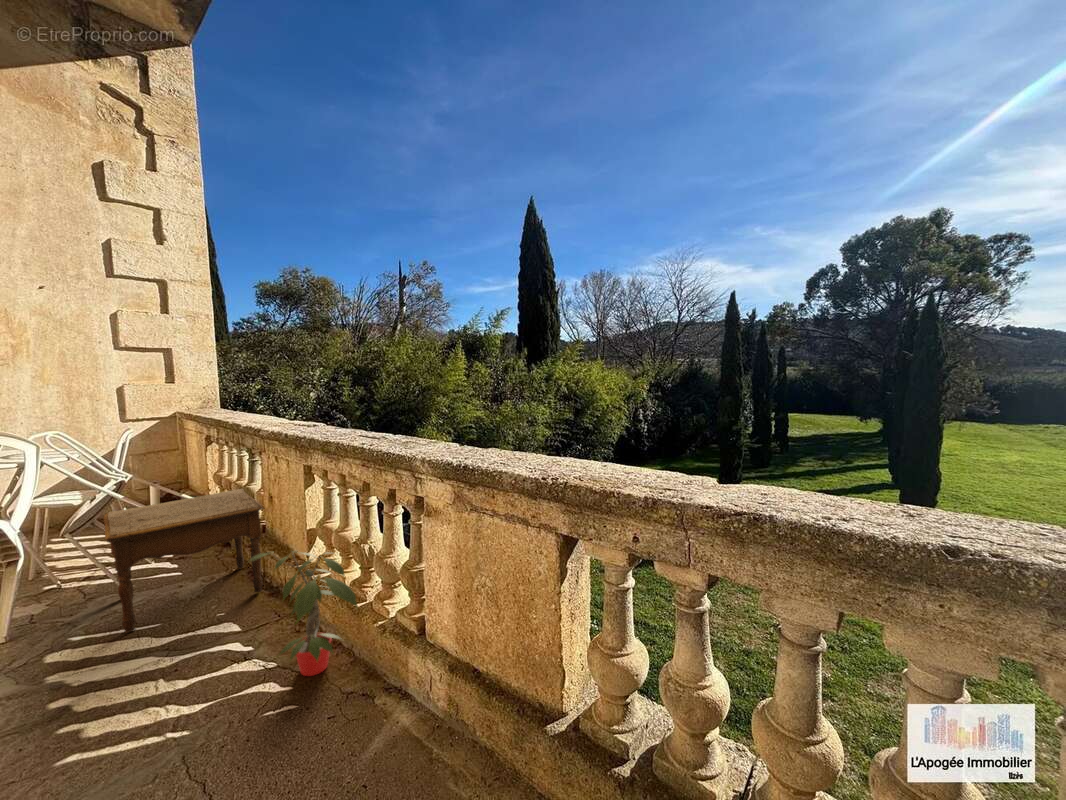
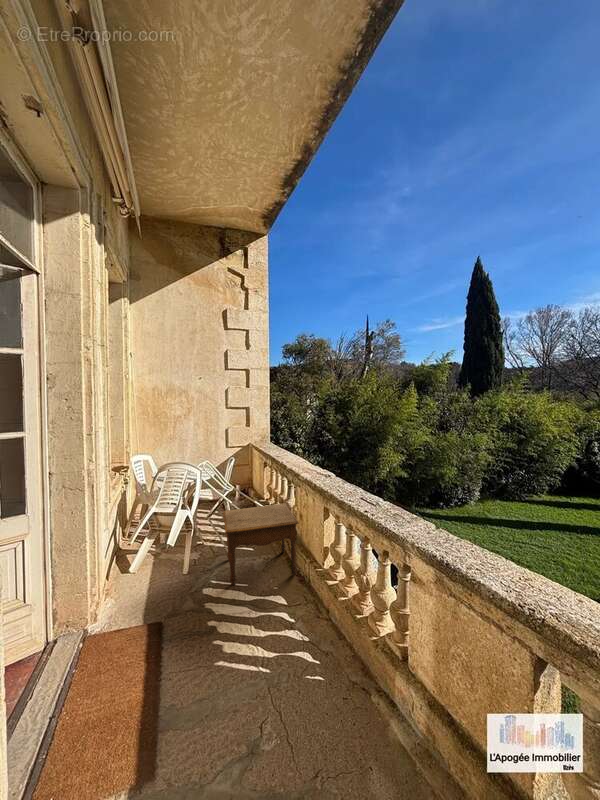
potted plant: present [250,550,357,676] -> none [292,565,360,660]

